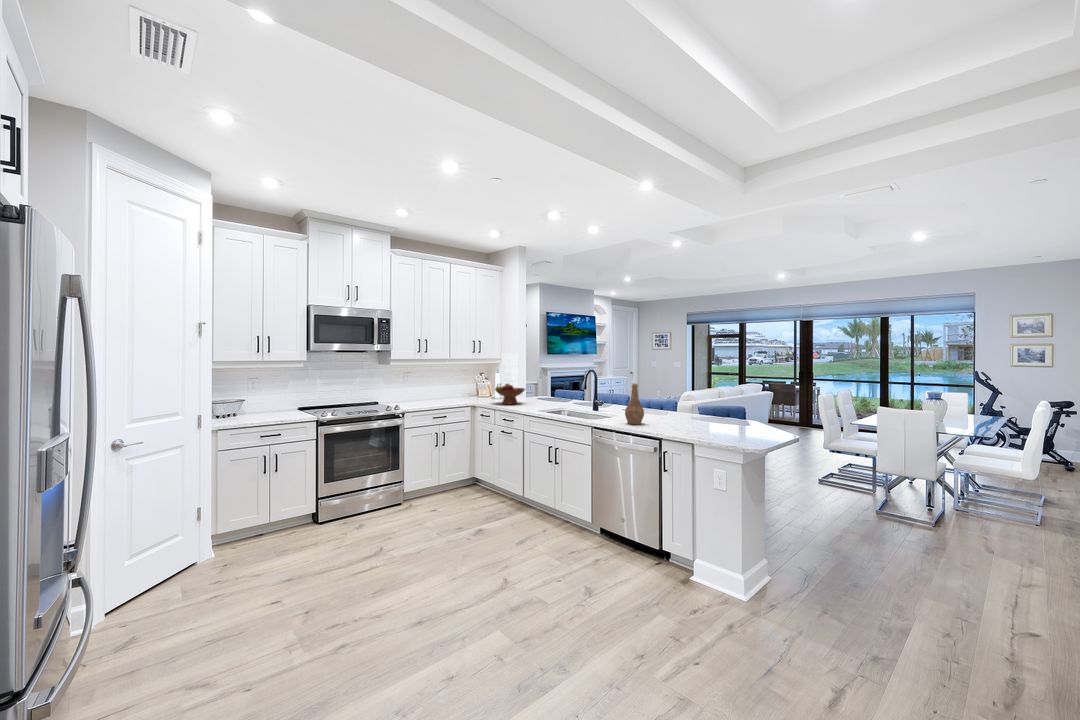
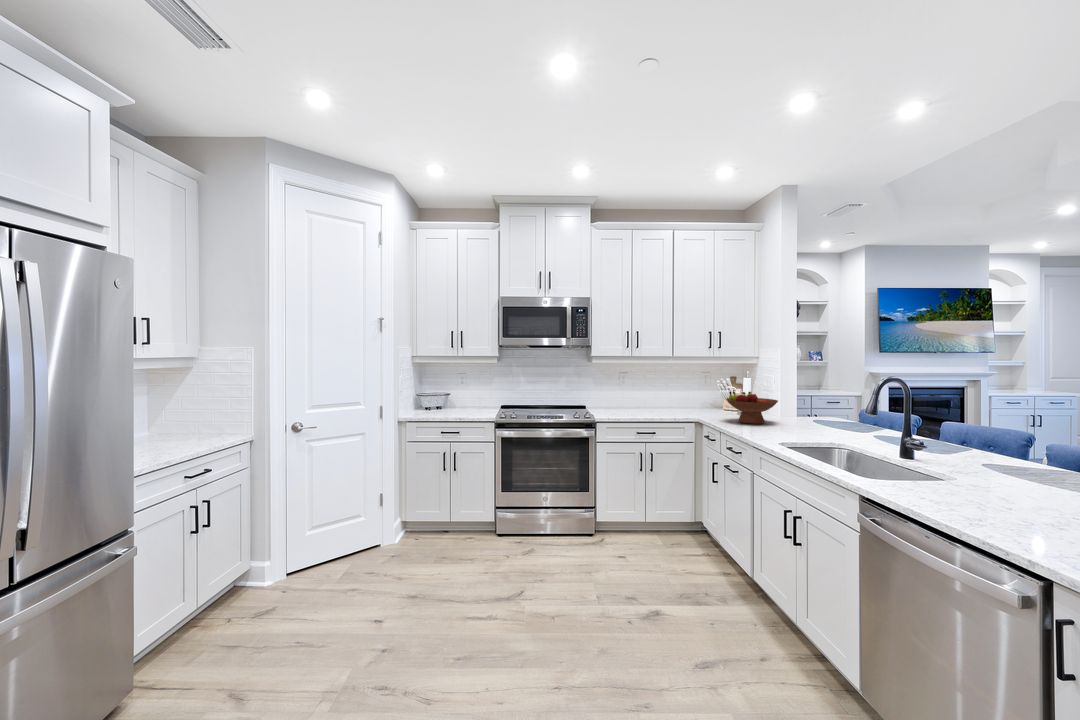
vase: present [625,383,644,425] -> none [950,406,1015,510]

